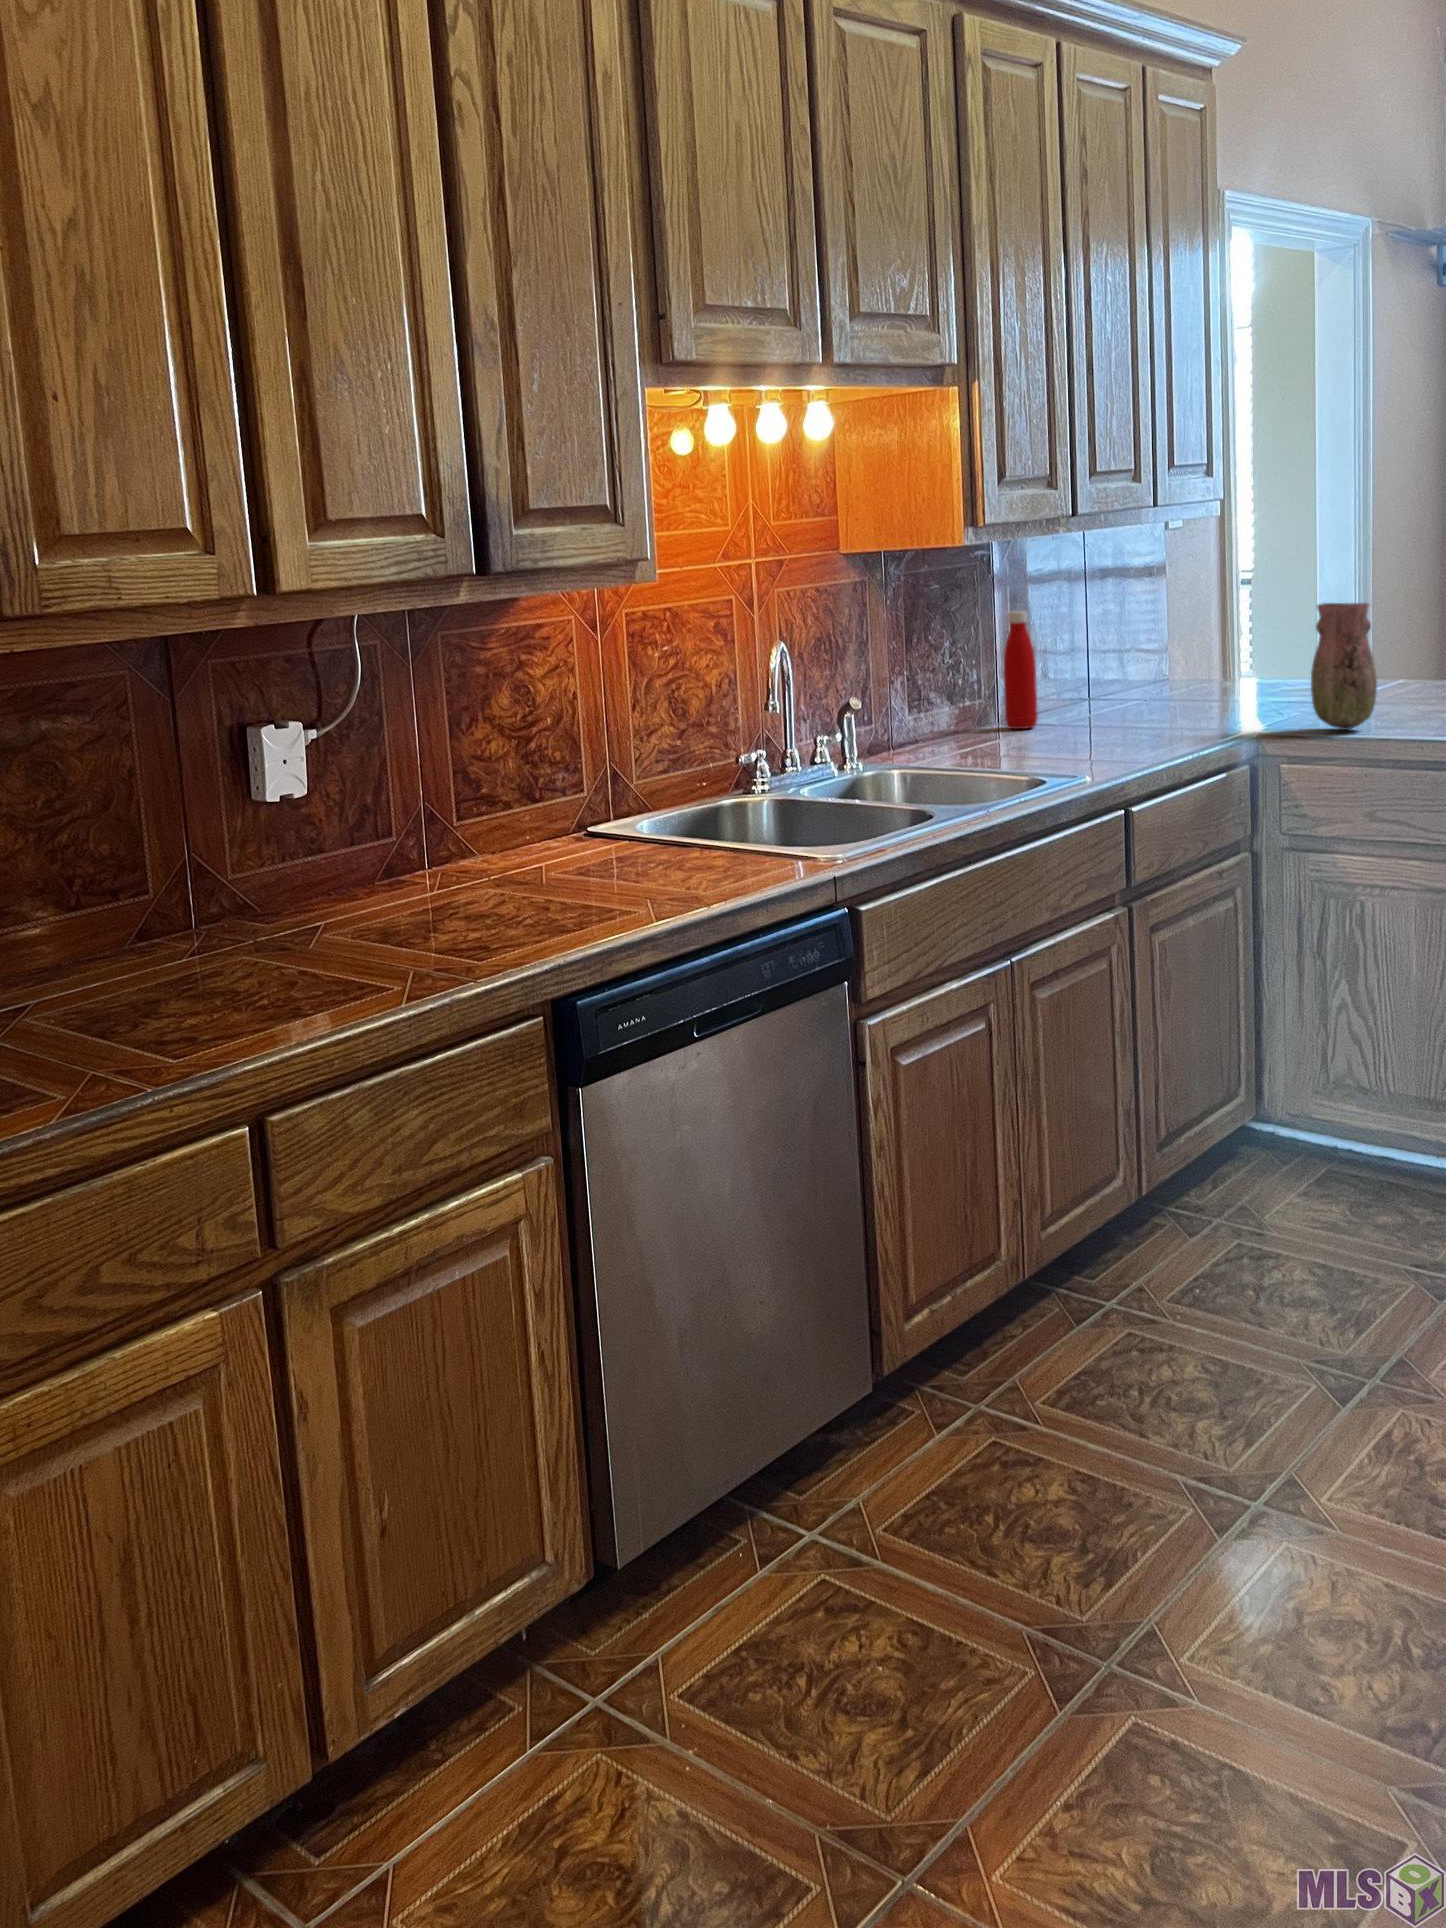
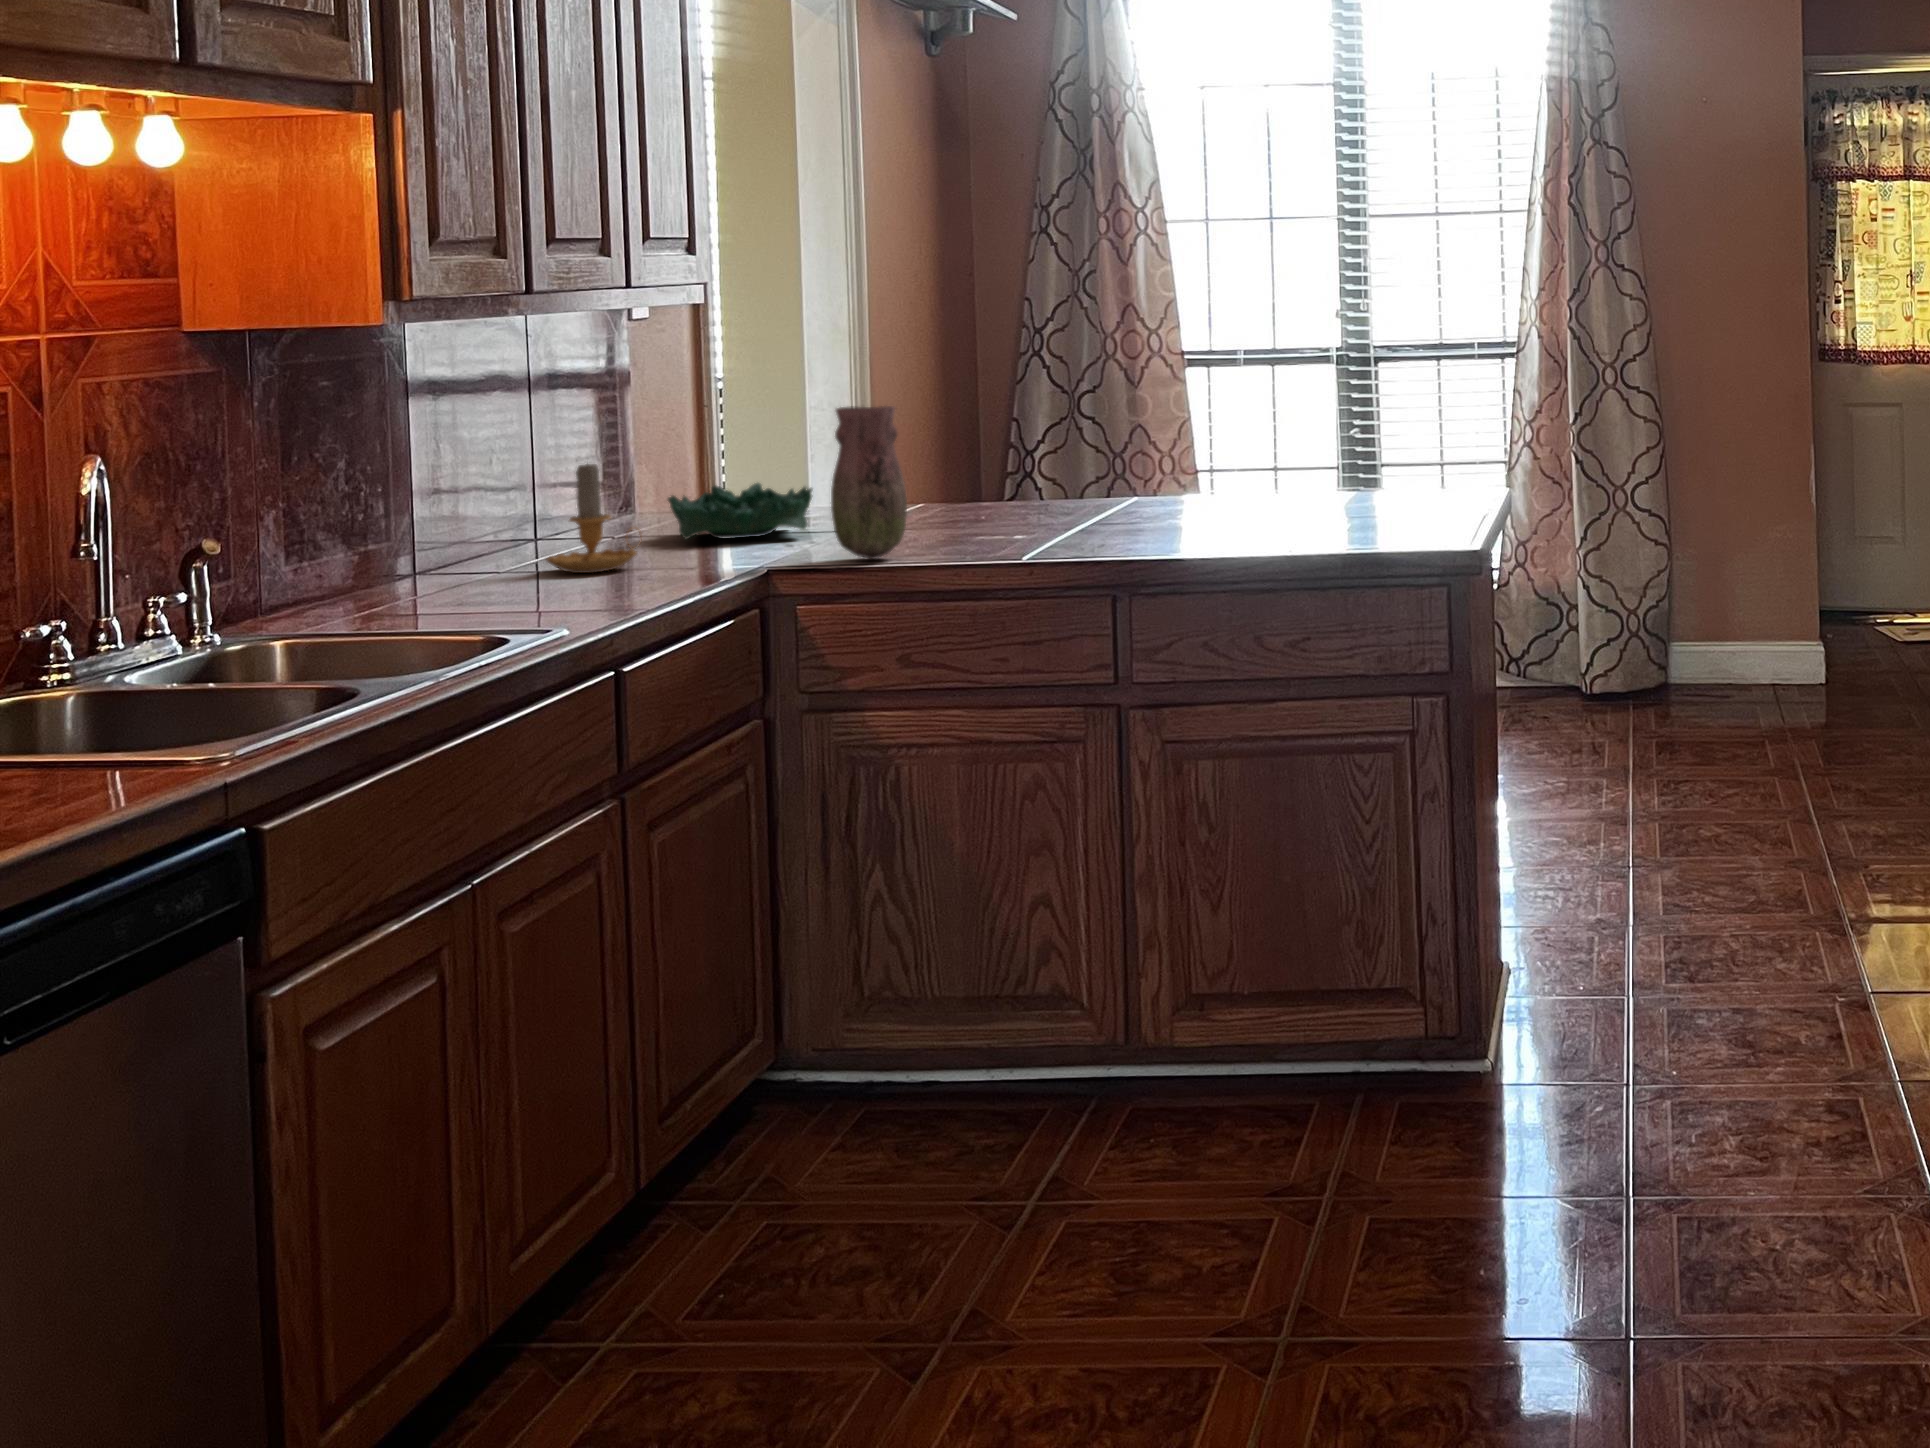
bottle: present [1004,611,1038,729] -> none [426,419,475,581]
candle: none [1087,641,1160,729] -> present [546,464,637,573]
decorative bowl: none [1184,660,1301,705] -> present [668,483,812,539]

